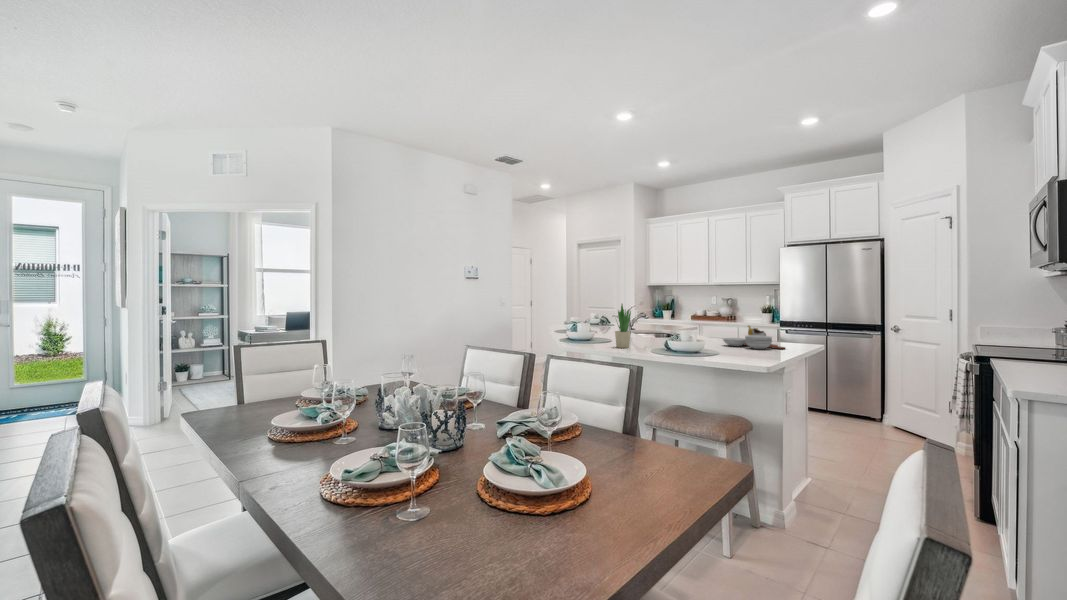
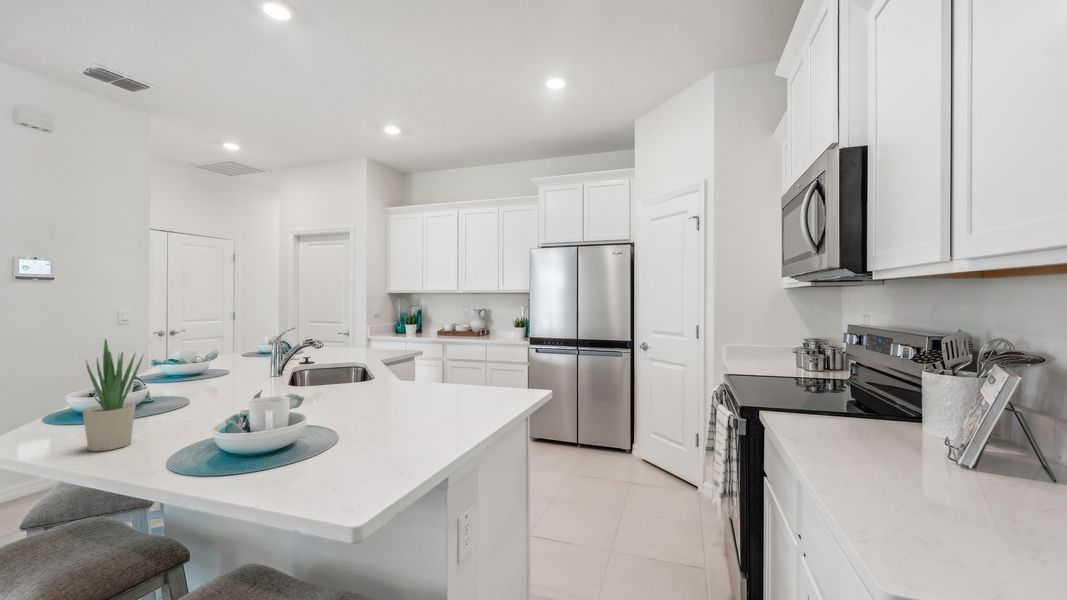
cutting board: present [723,326,785,349] -> none [375,369,479,423]

